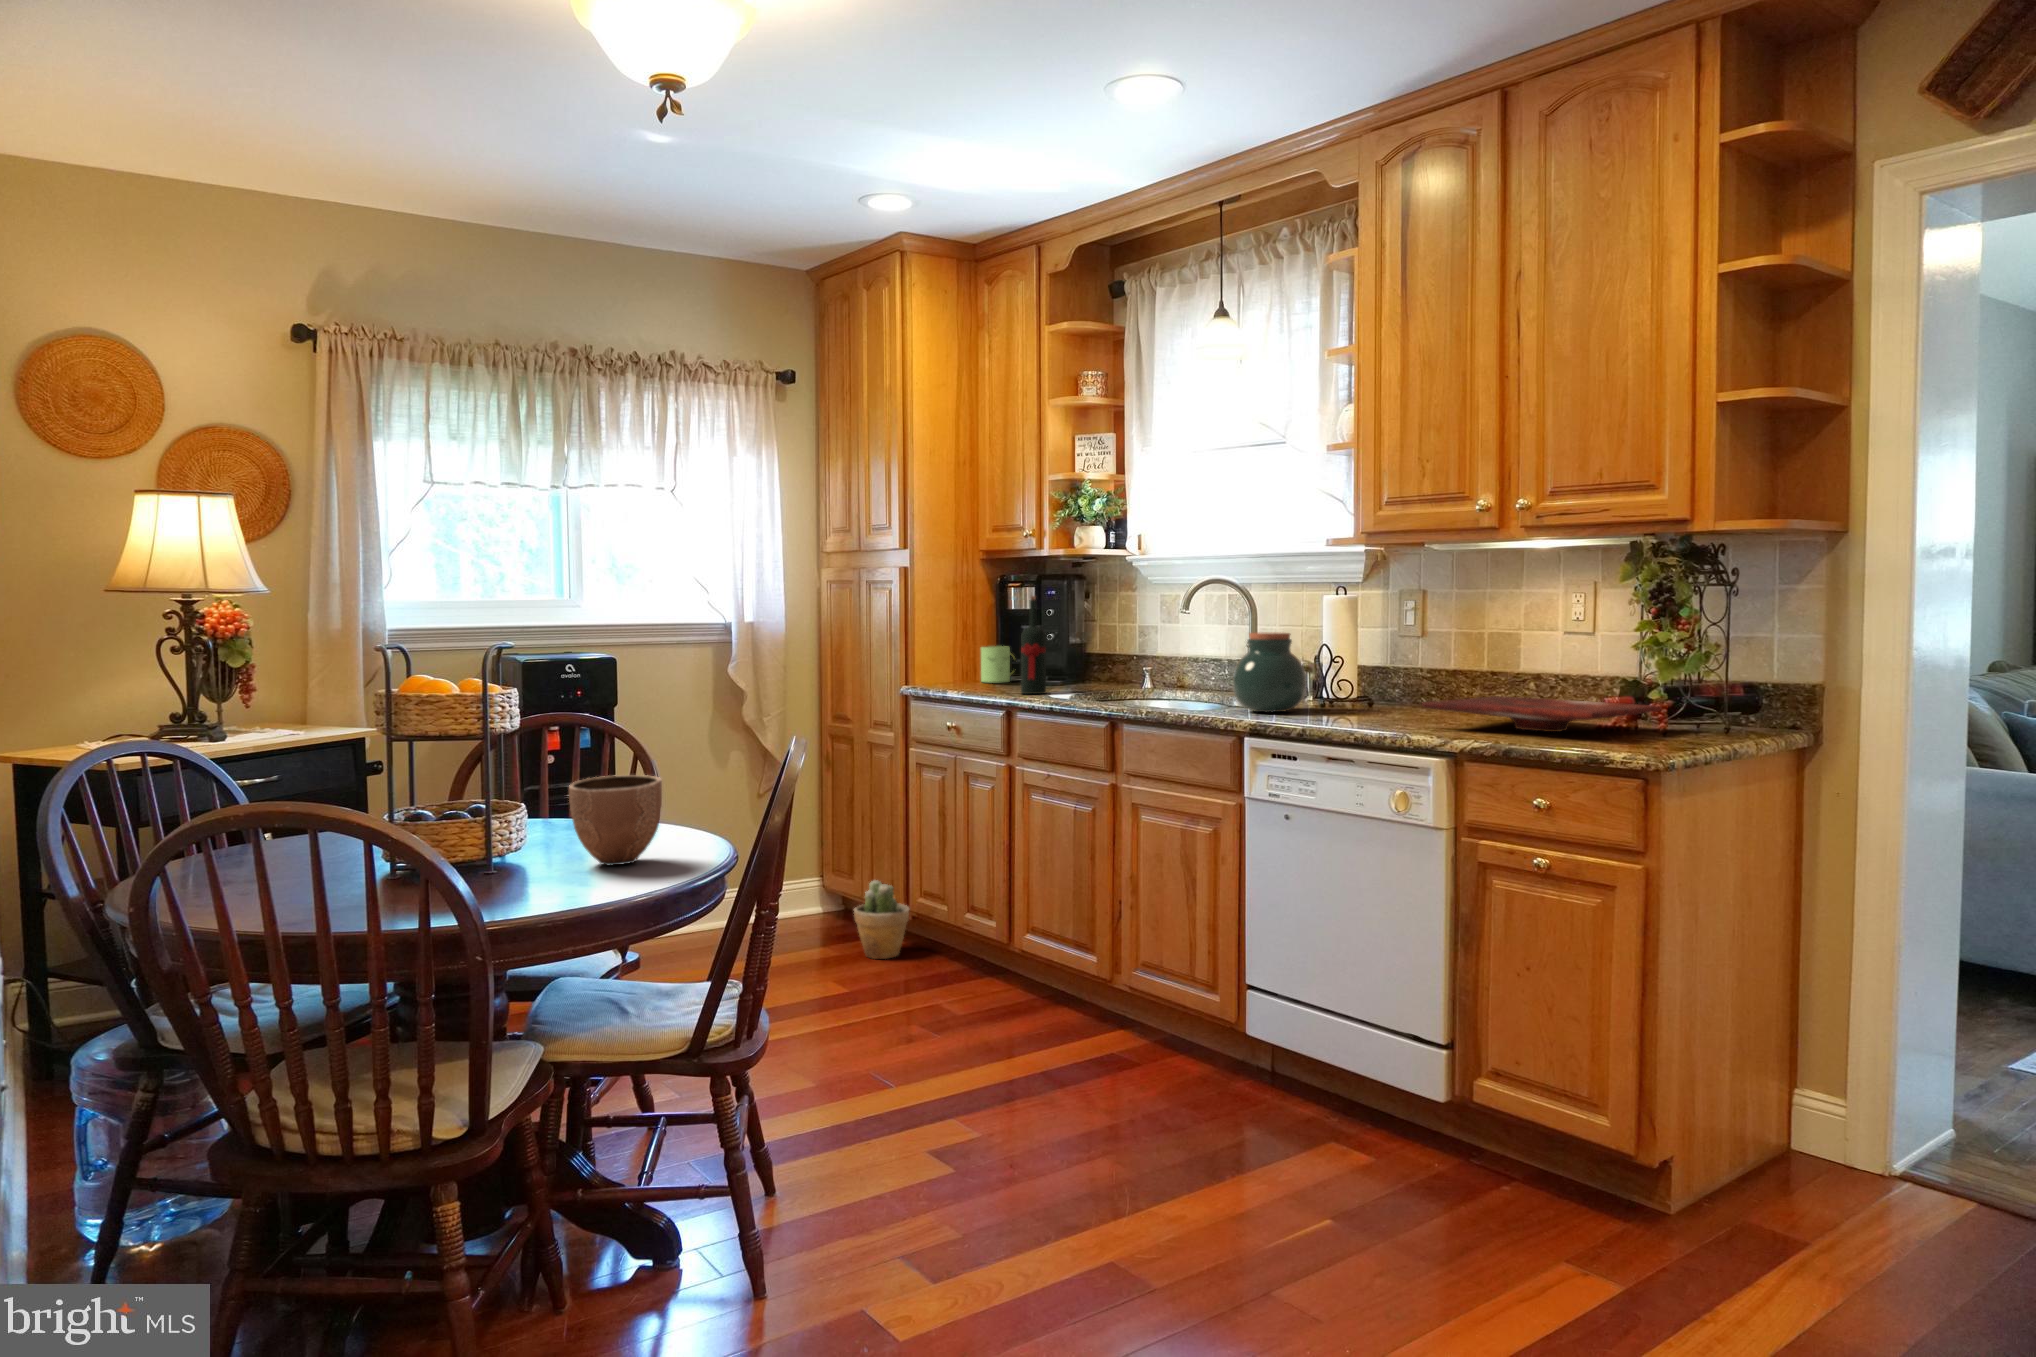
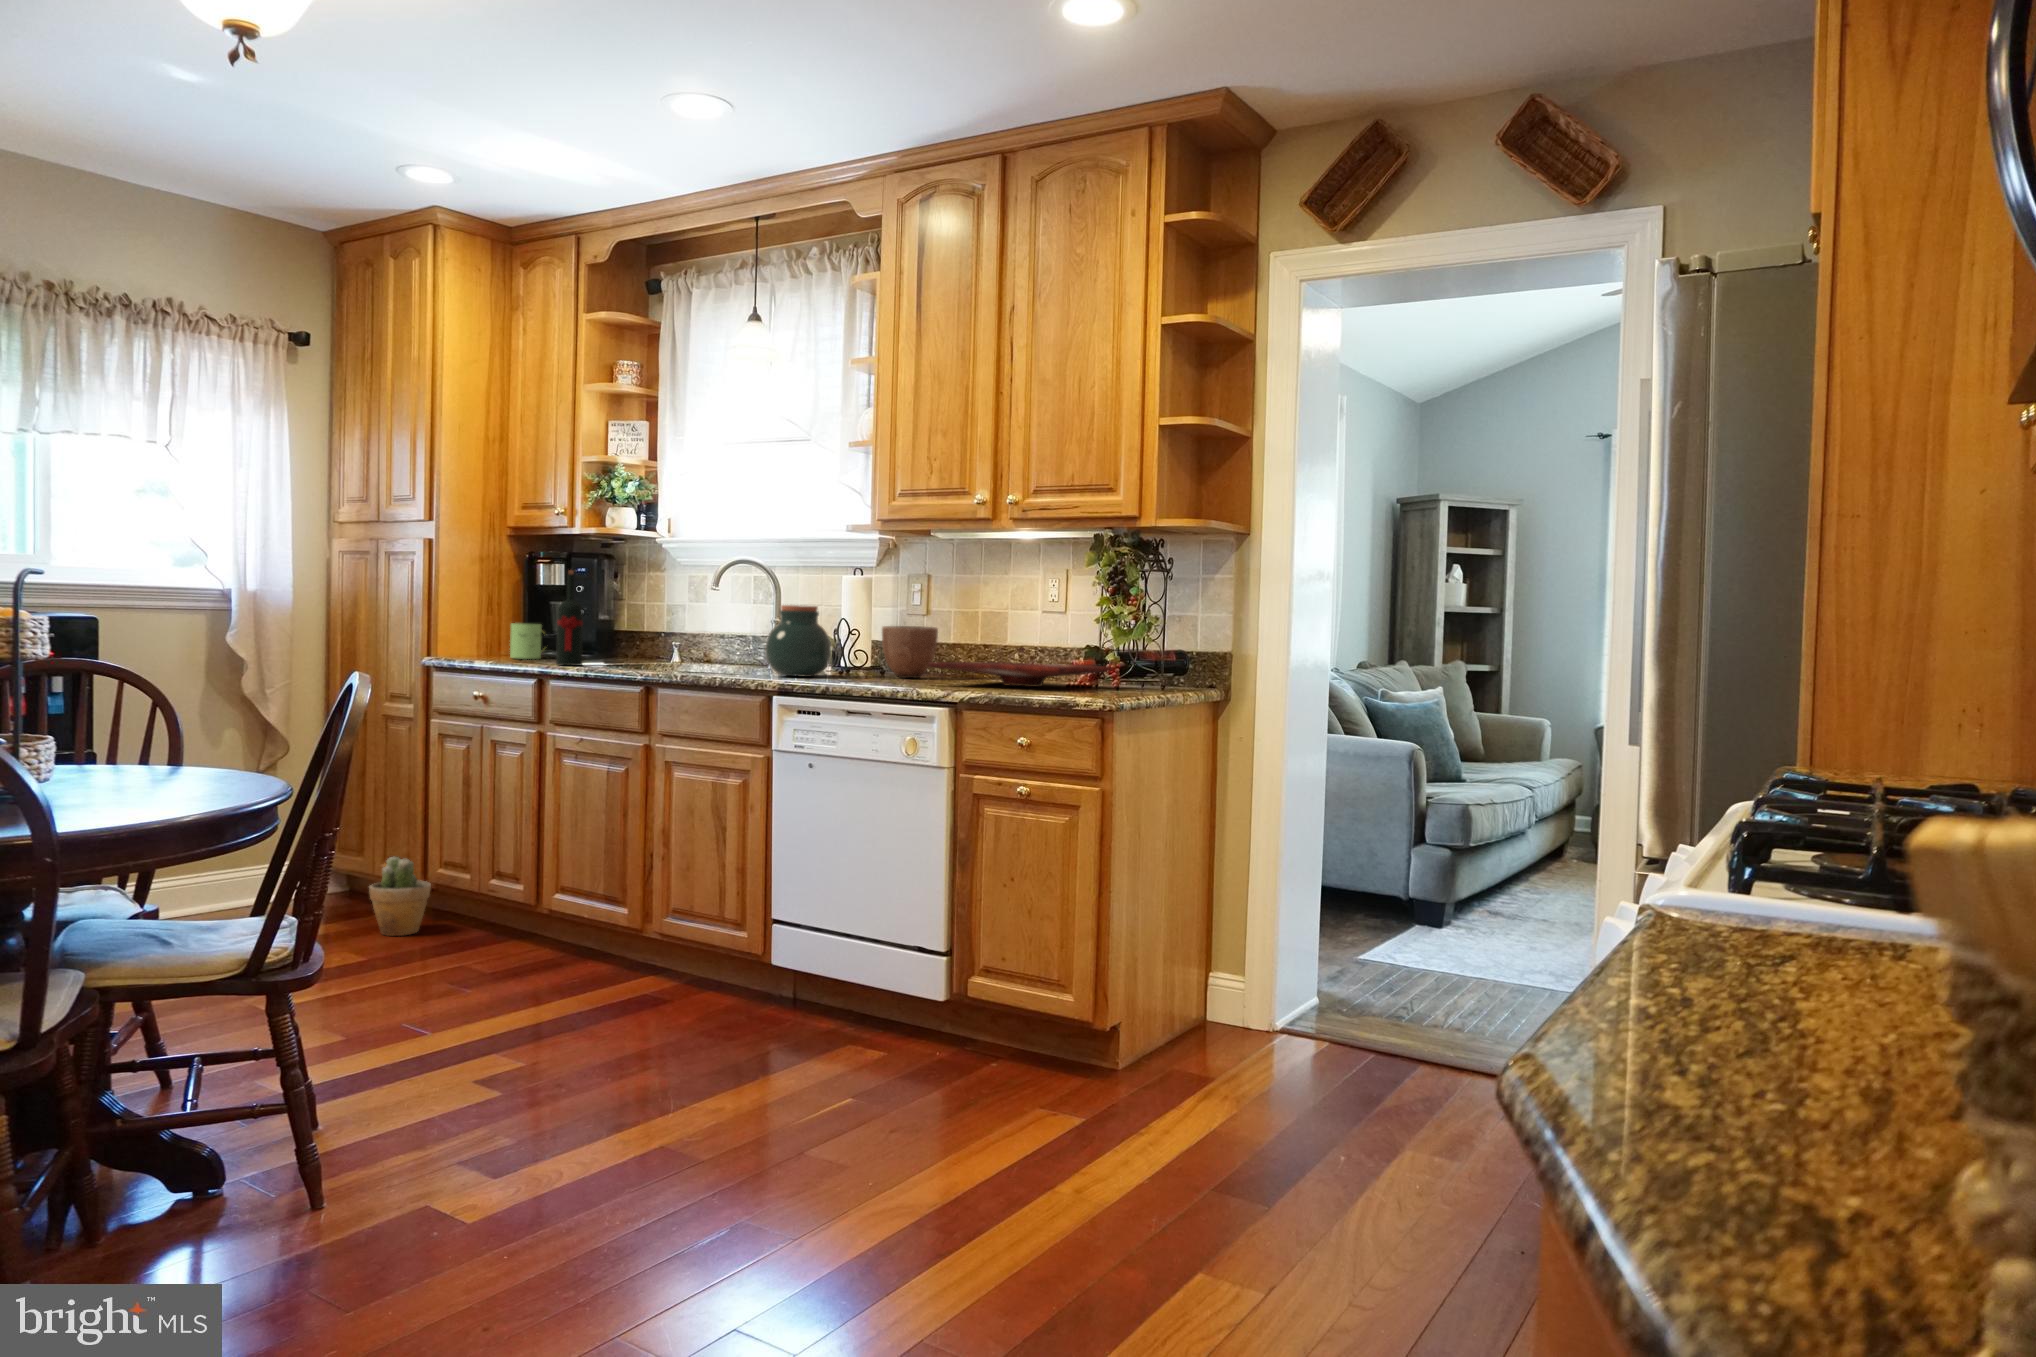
decorative bowl: present [569,775,662,865] -> present [882,626,938,678]

